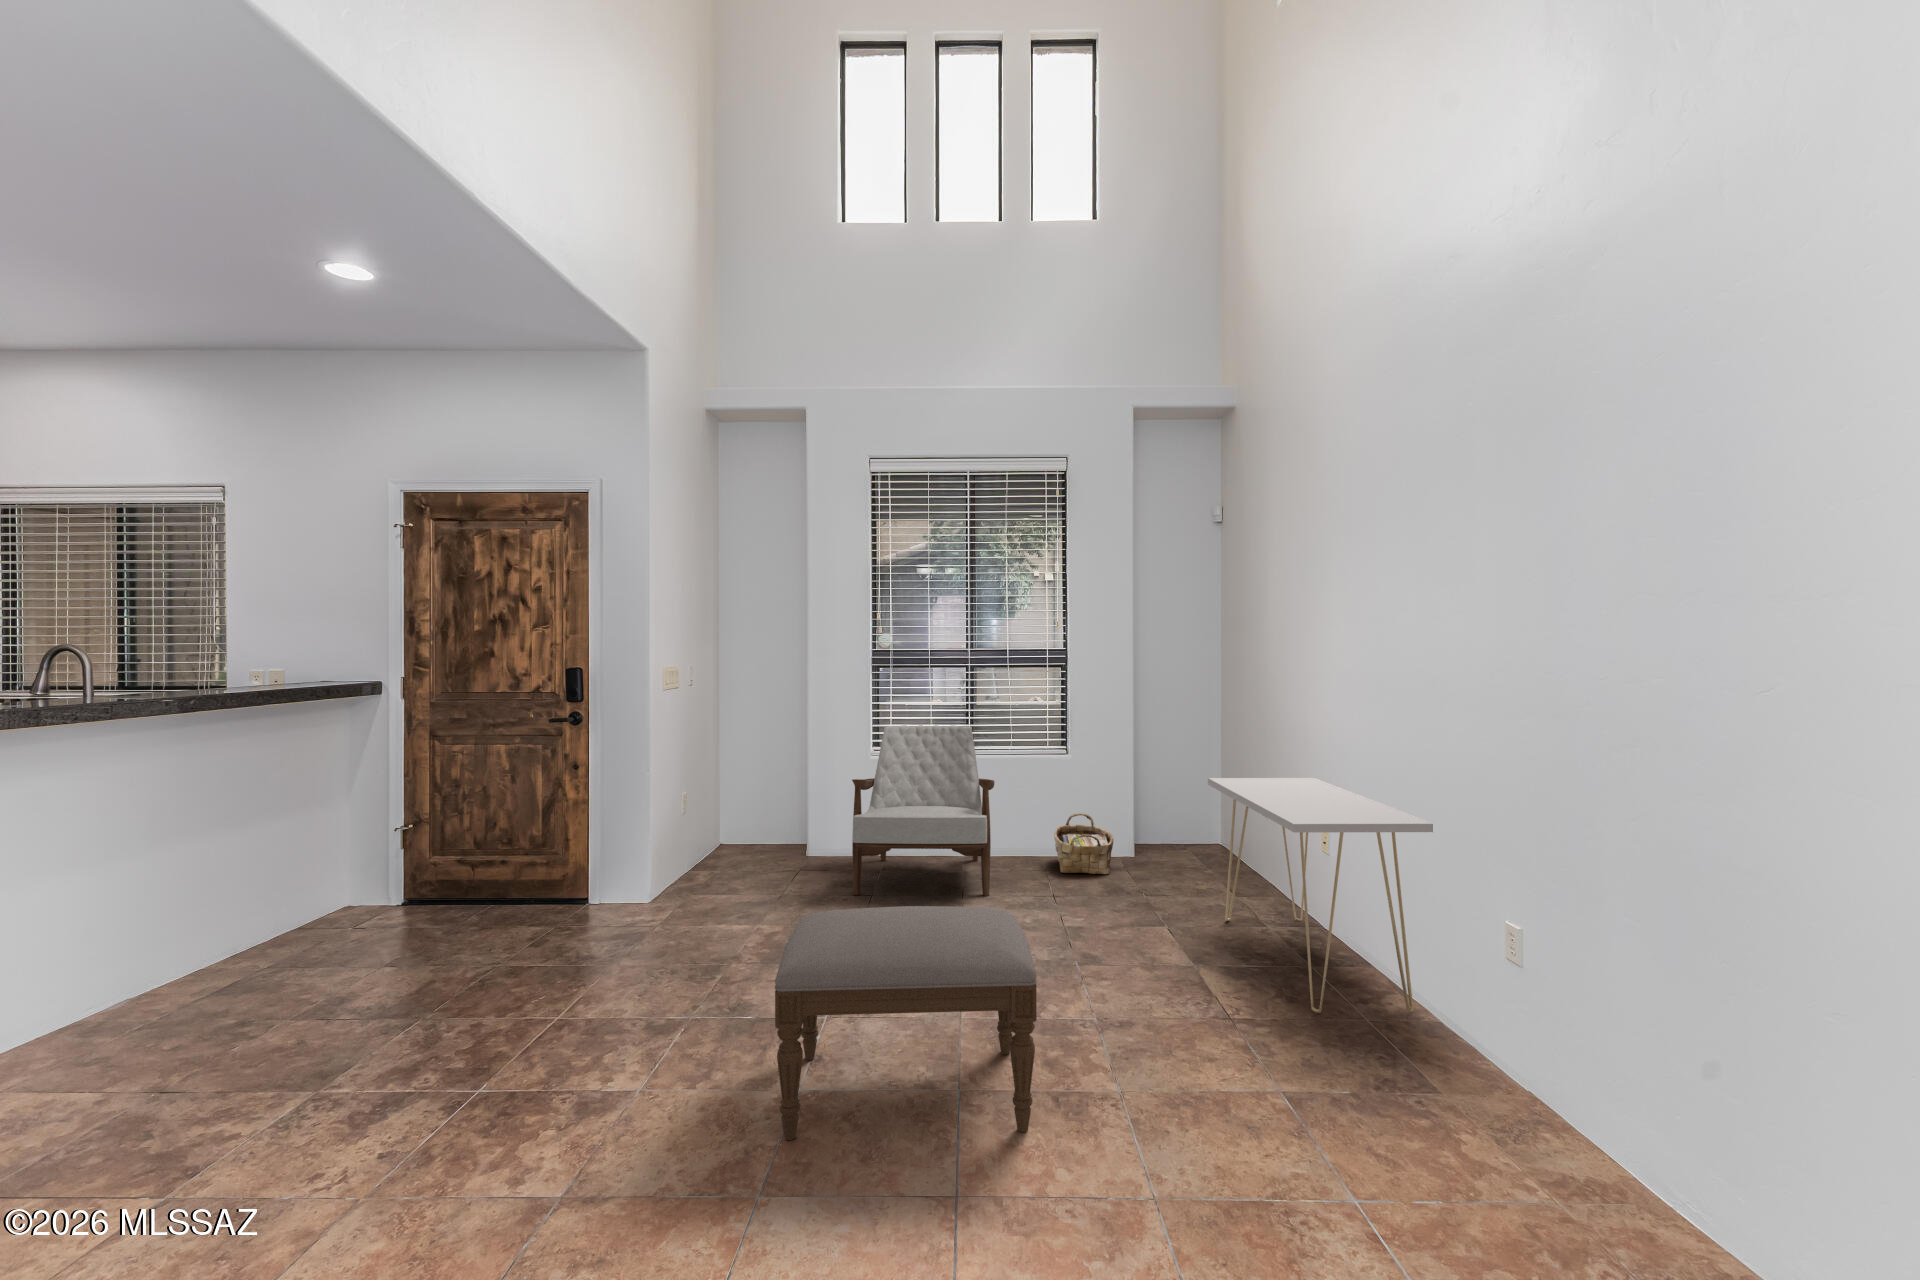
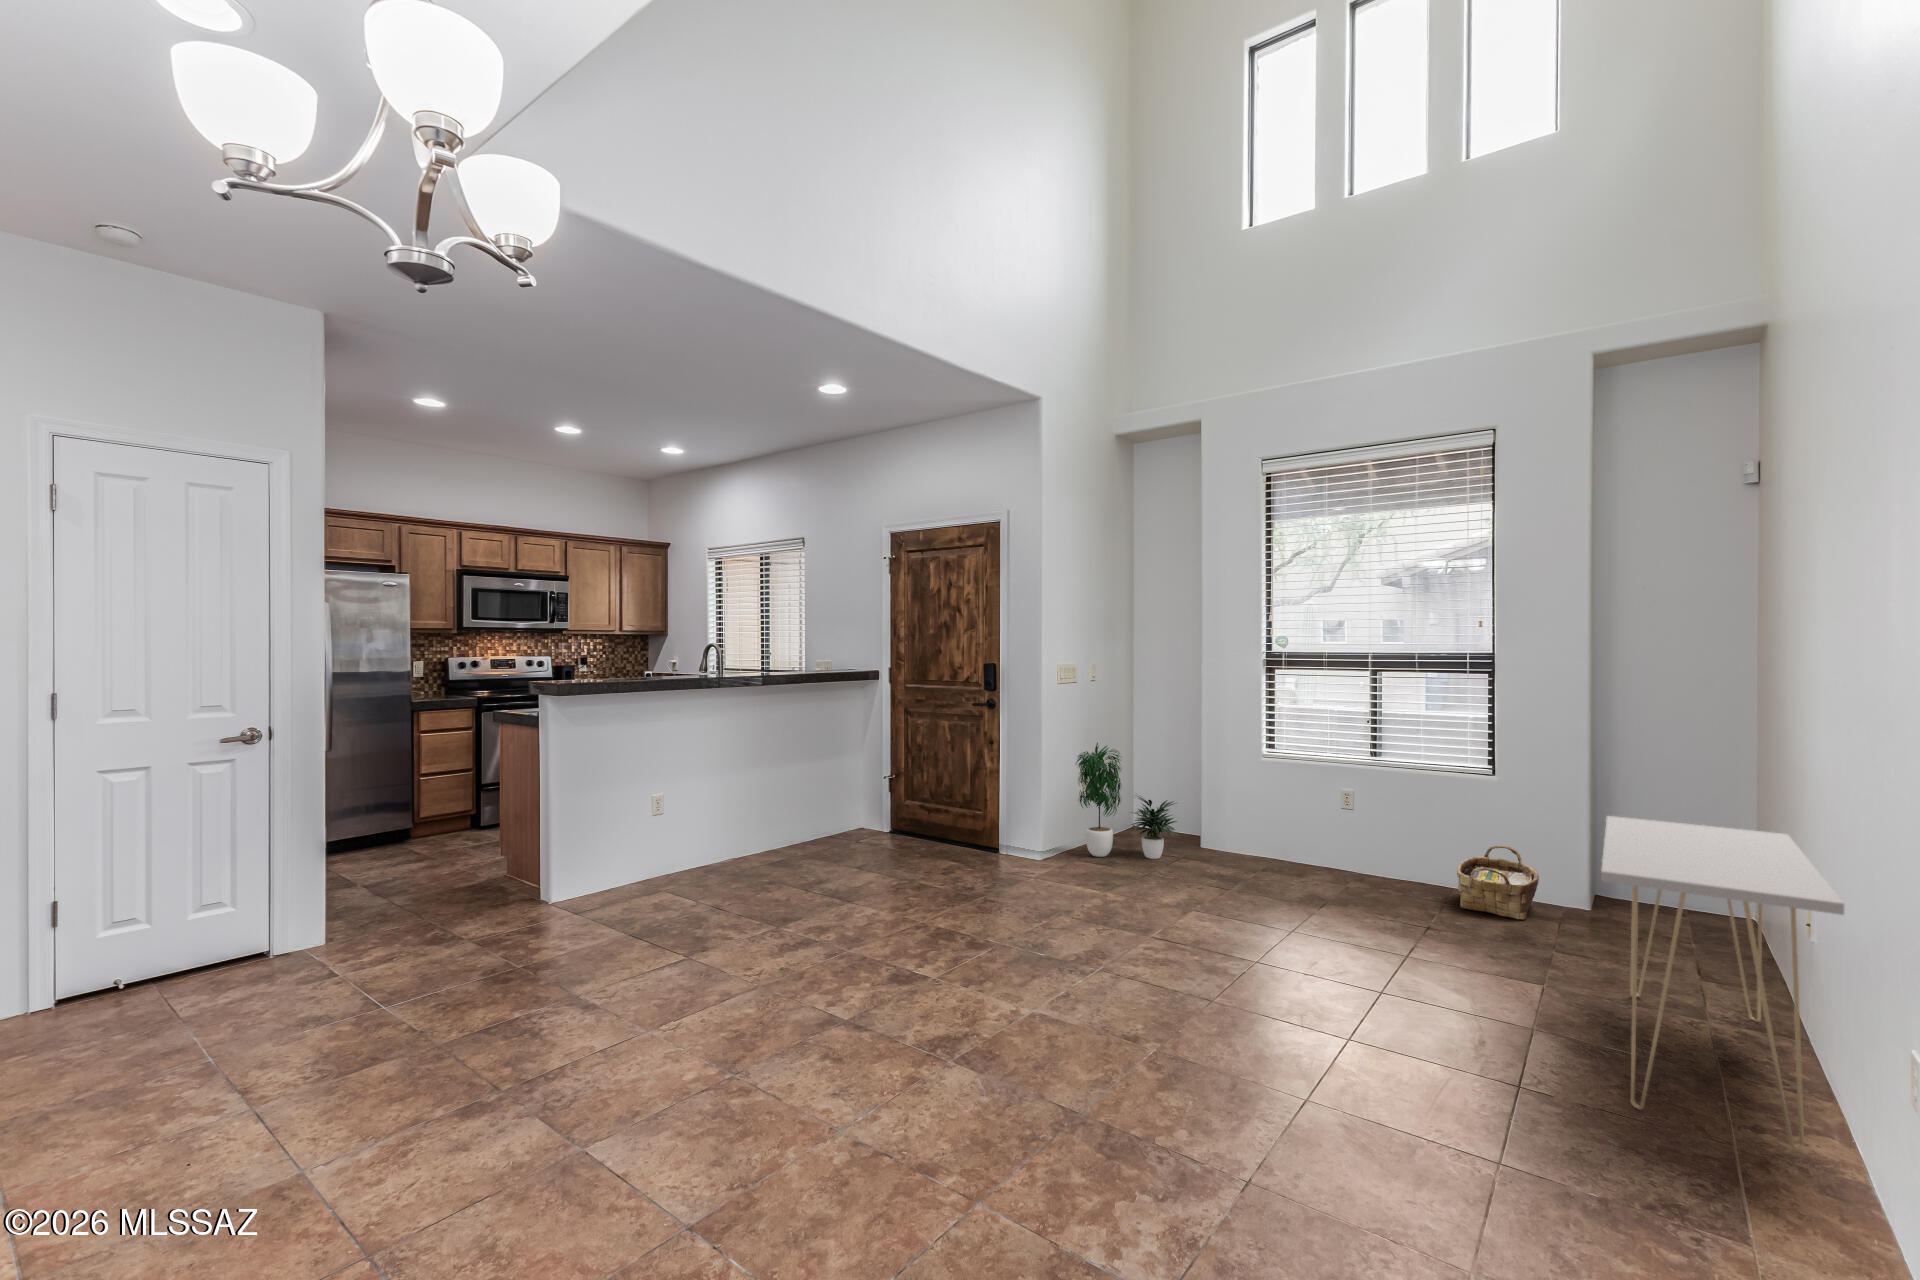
armchair: present [852,725,994,896] -> none [1208,729,1379,913]
potted plant: none [680,754,796,885] -> present [1076,743,1177,859]
ottoman: present [775,906,1037,1140] -> none [987,872,1235,1091]

